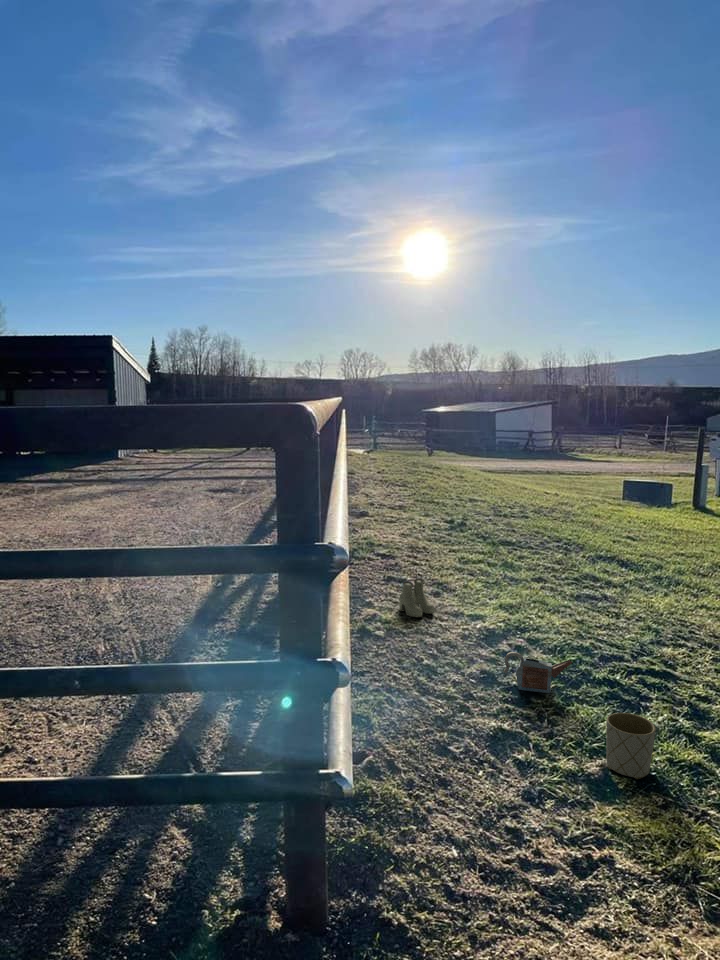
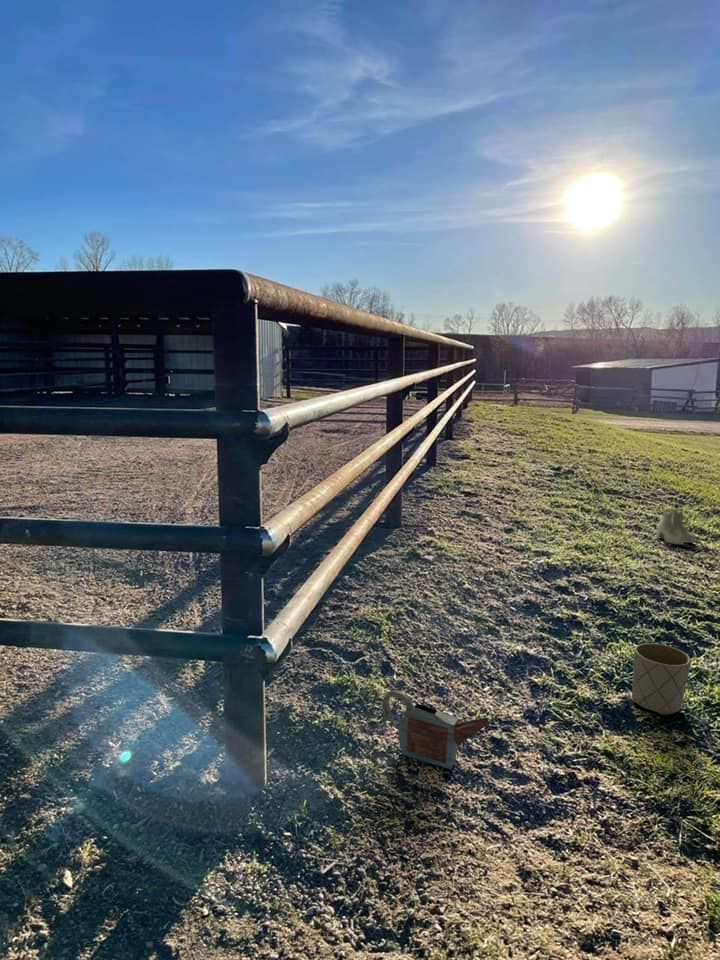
boots: present [399,579,435,617] -> present [656,509,695,545]
watering can: present [504,652,572,693] -> present [381,690,491,769]

